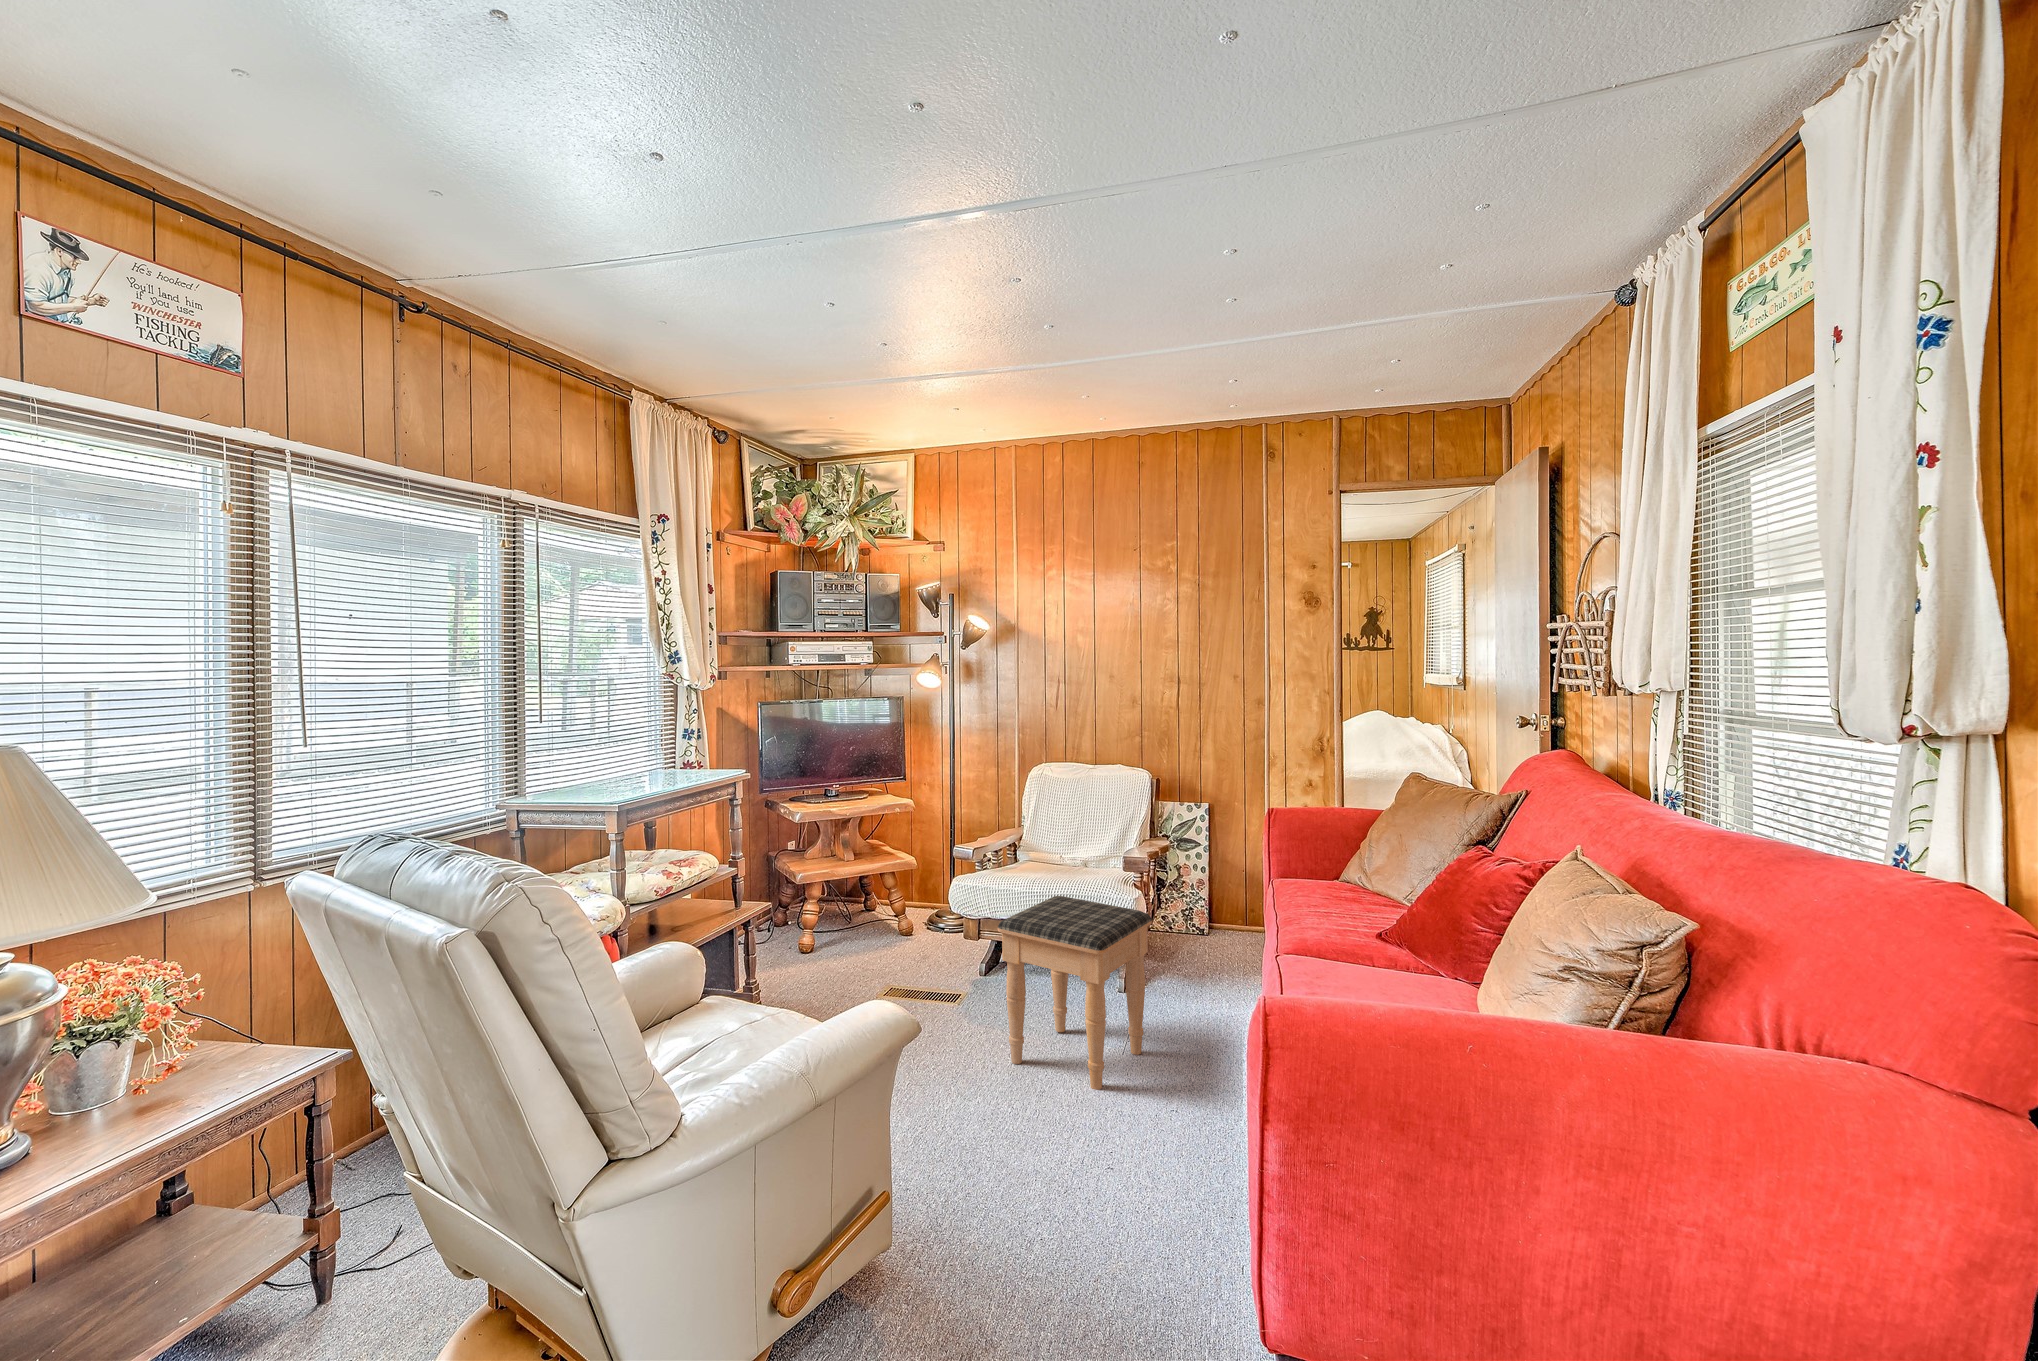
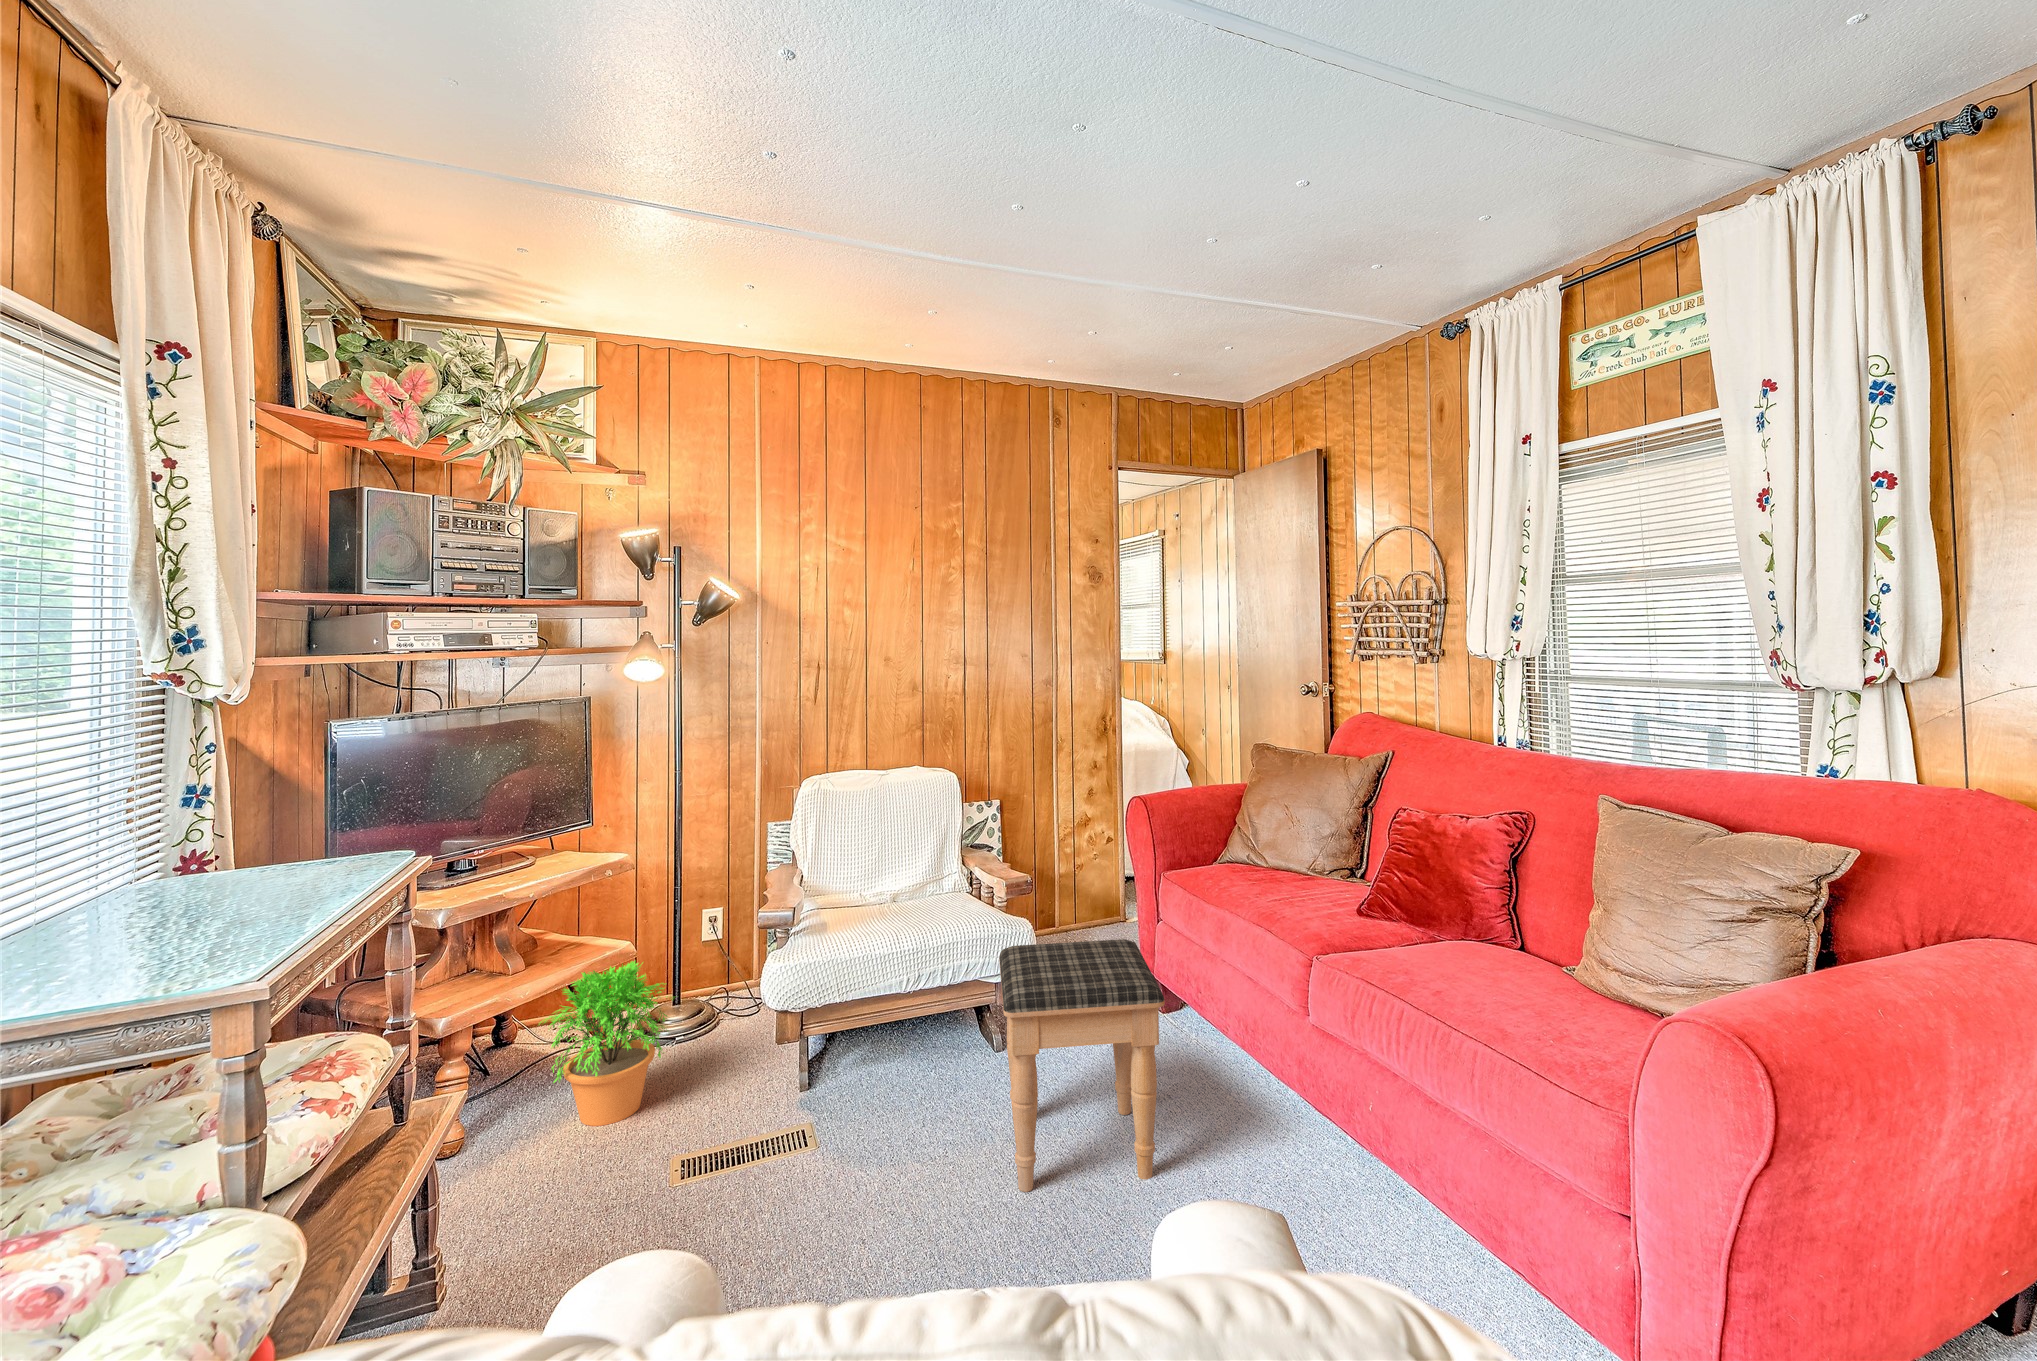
potted plant: none [834,859,905,956] -> present [540,961,674,1126]

